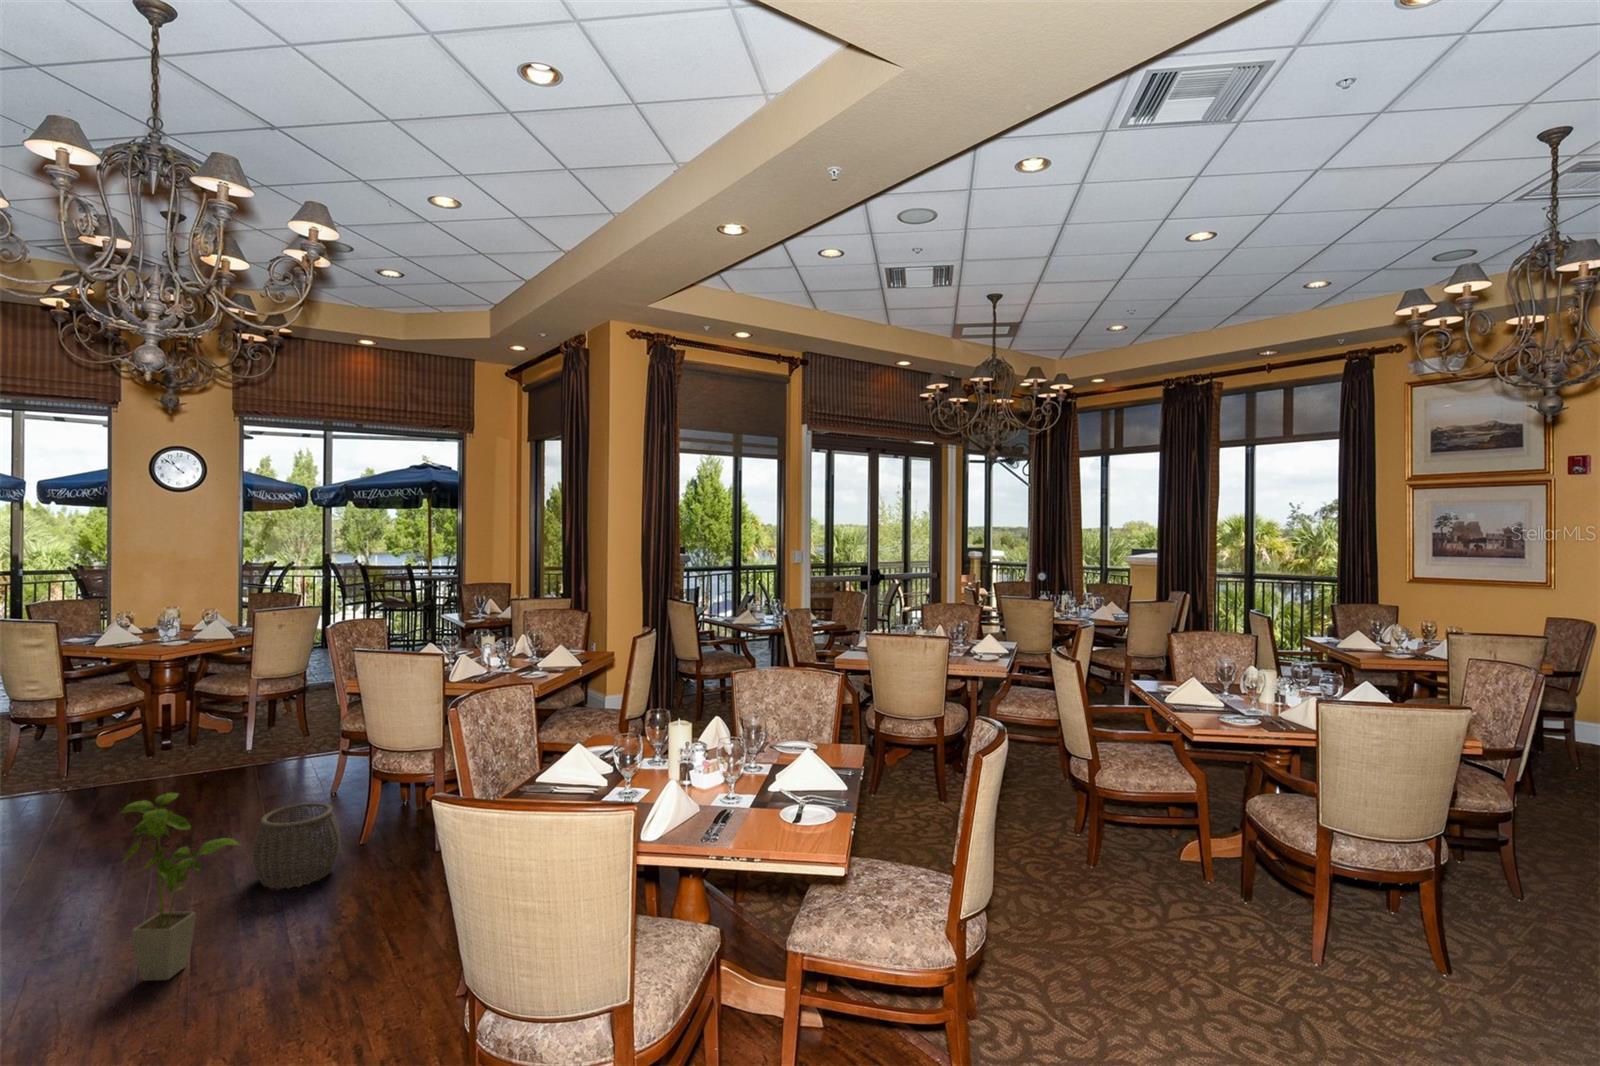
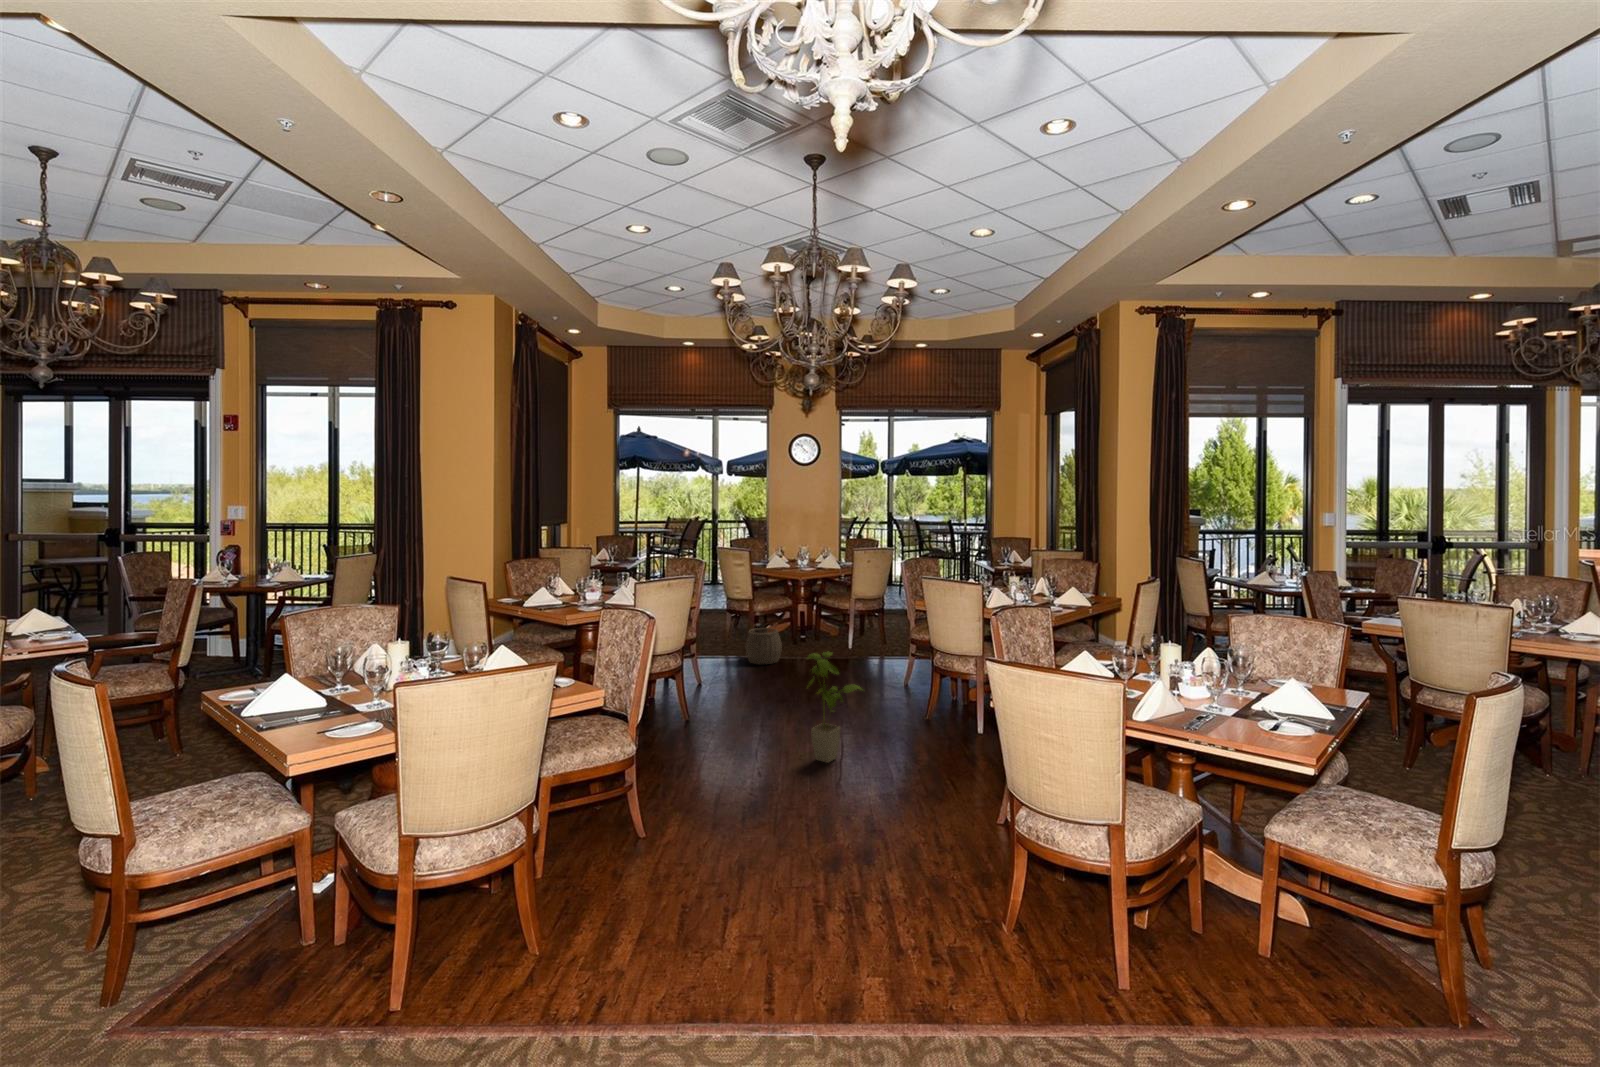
woven basket: present [253,803,341,889] -> present [746,628,781,664]

